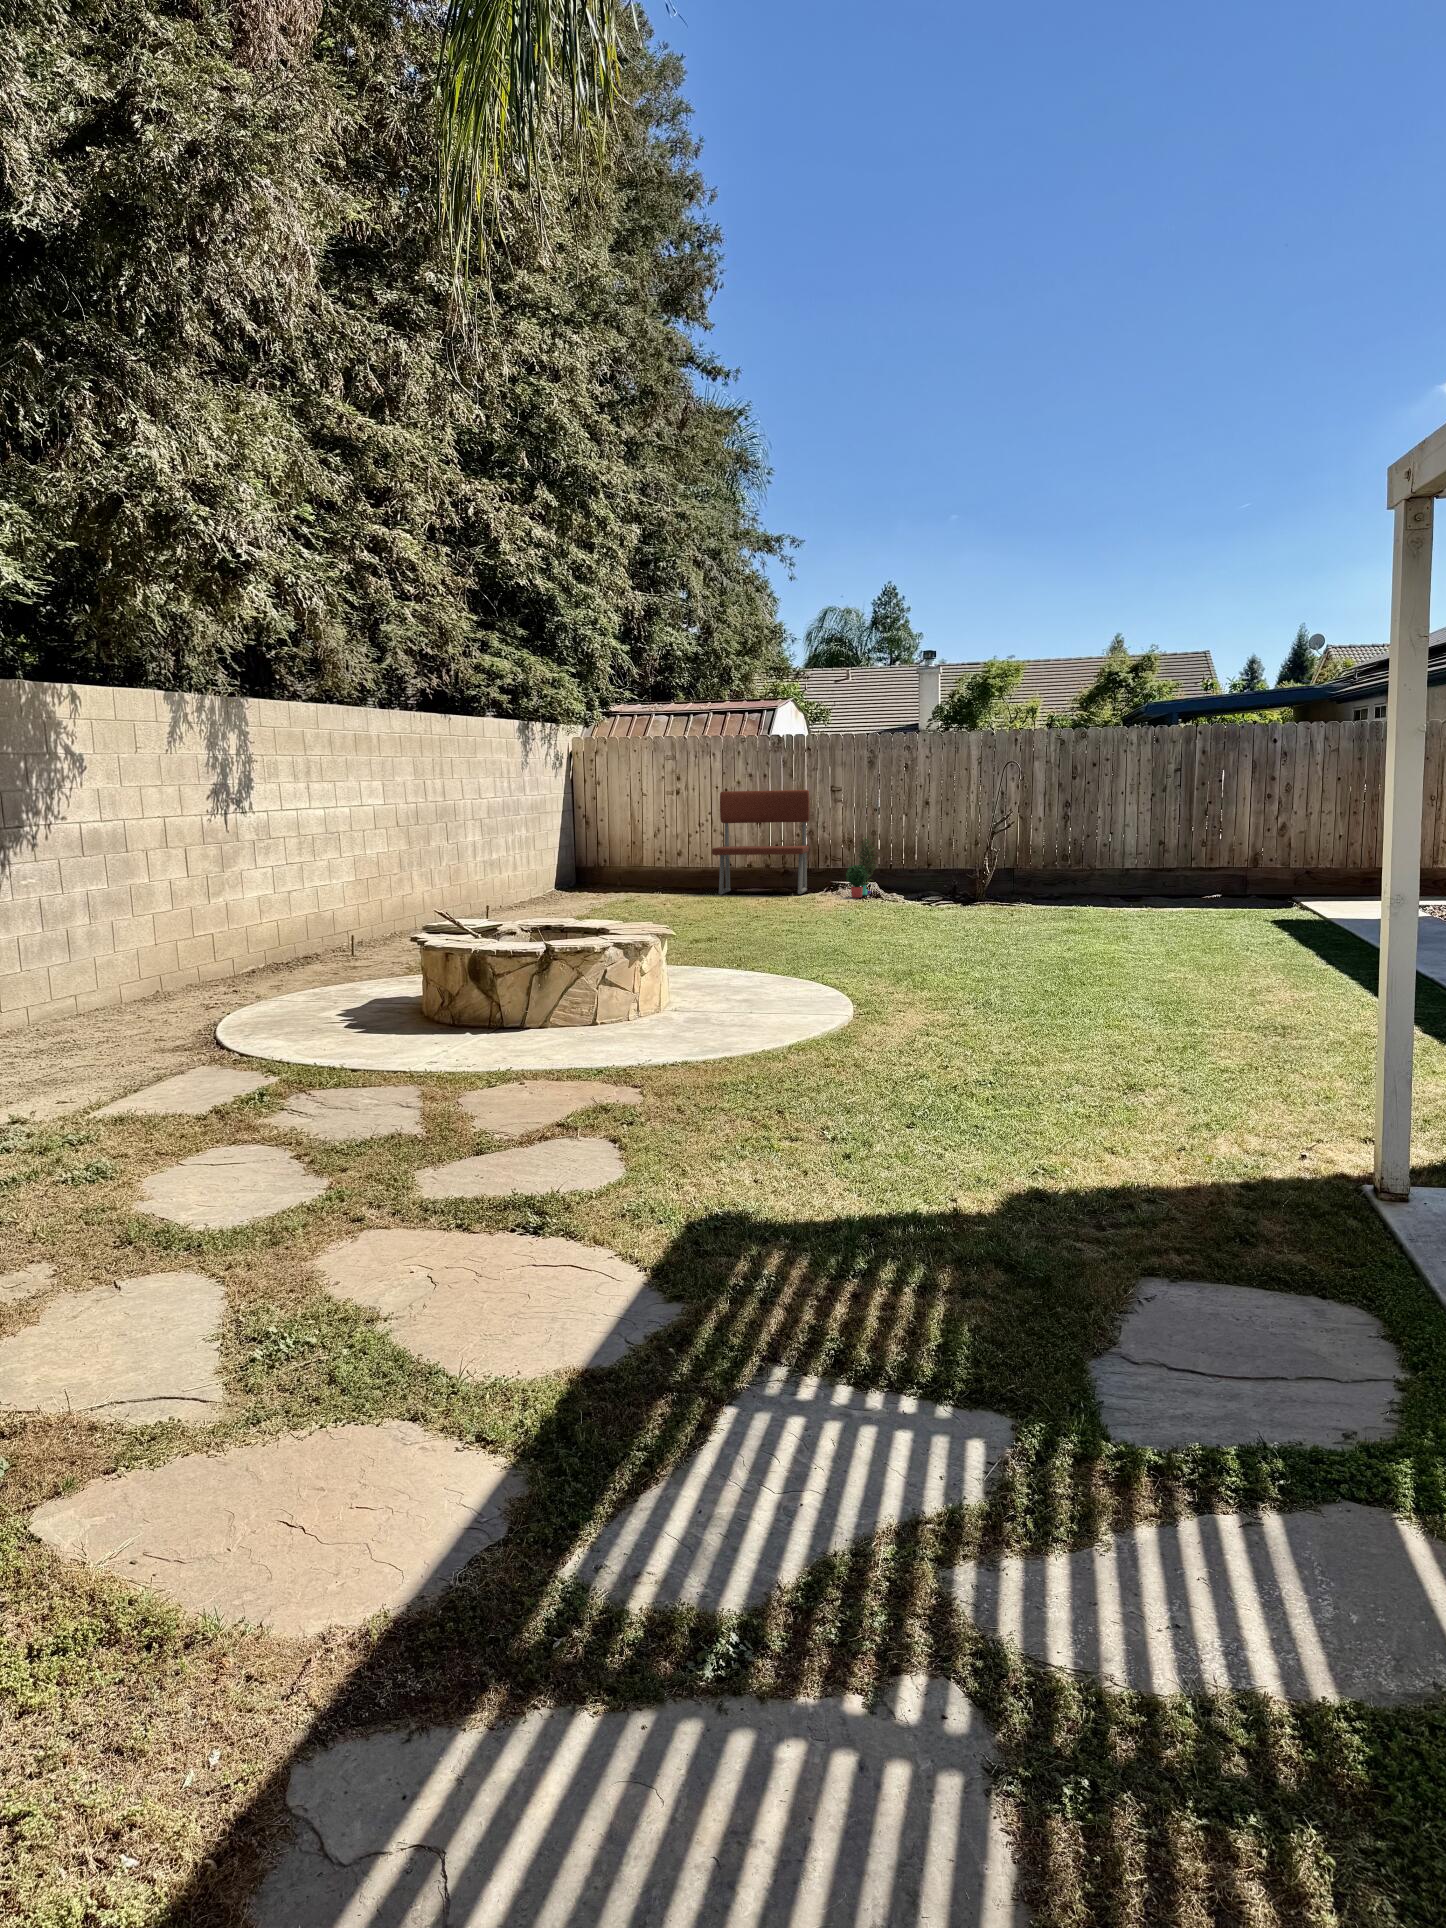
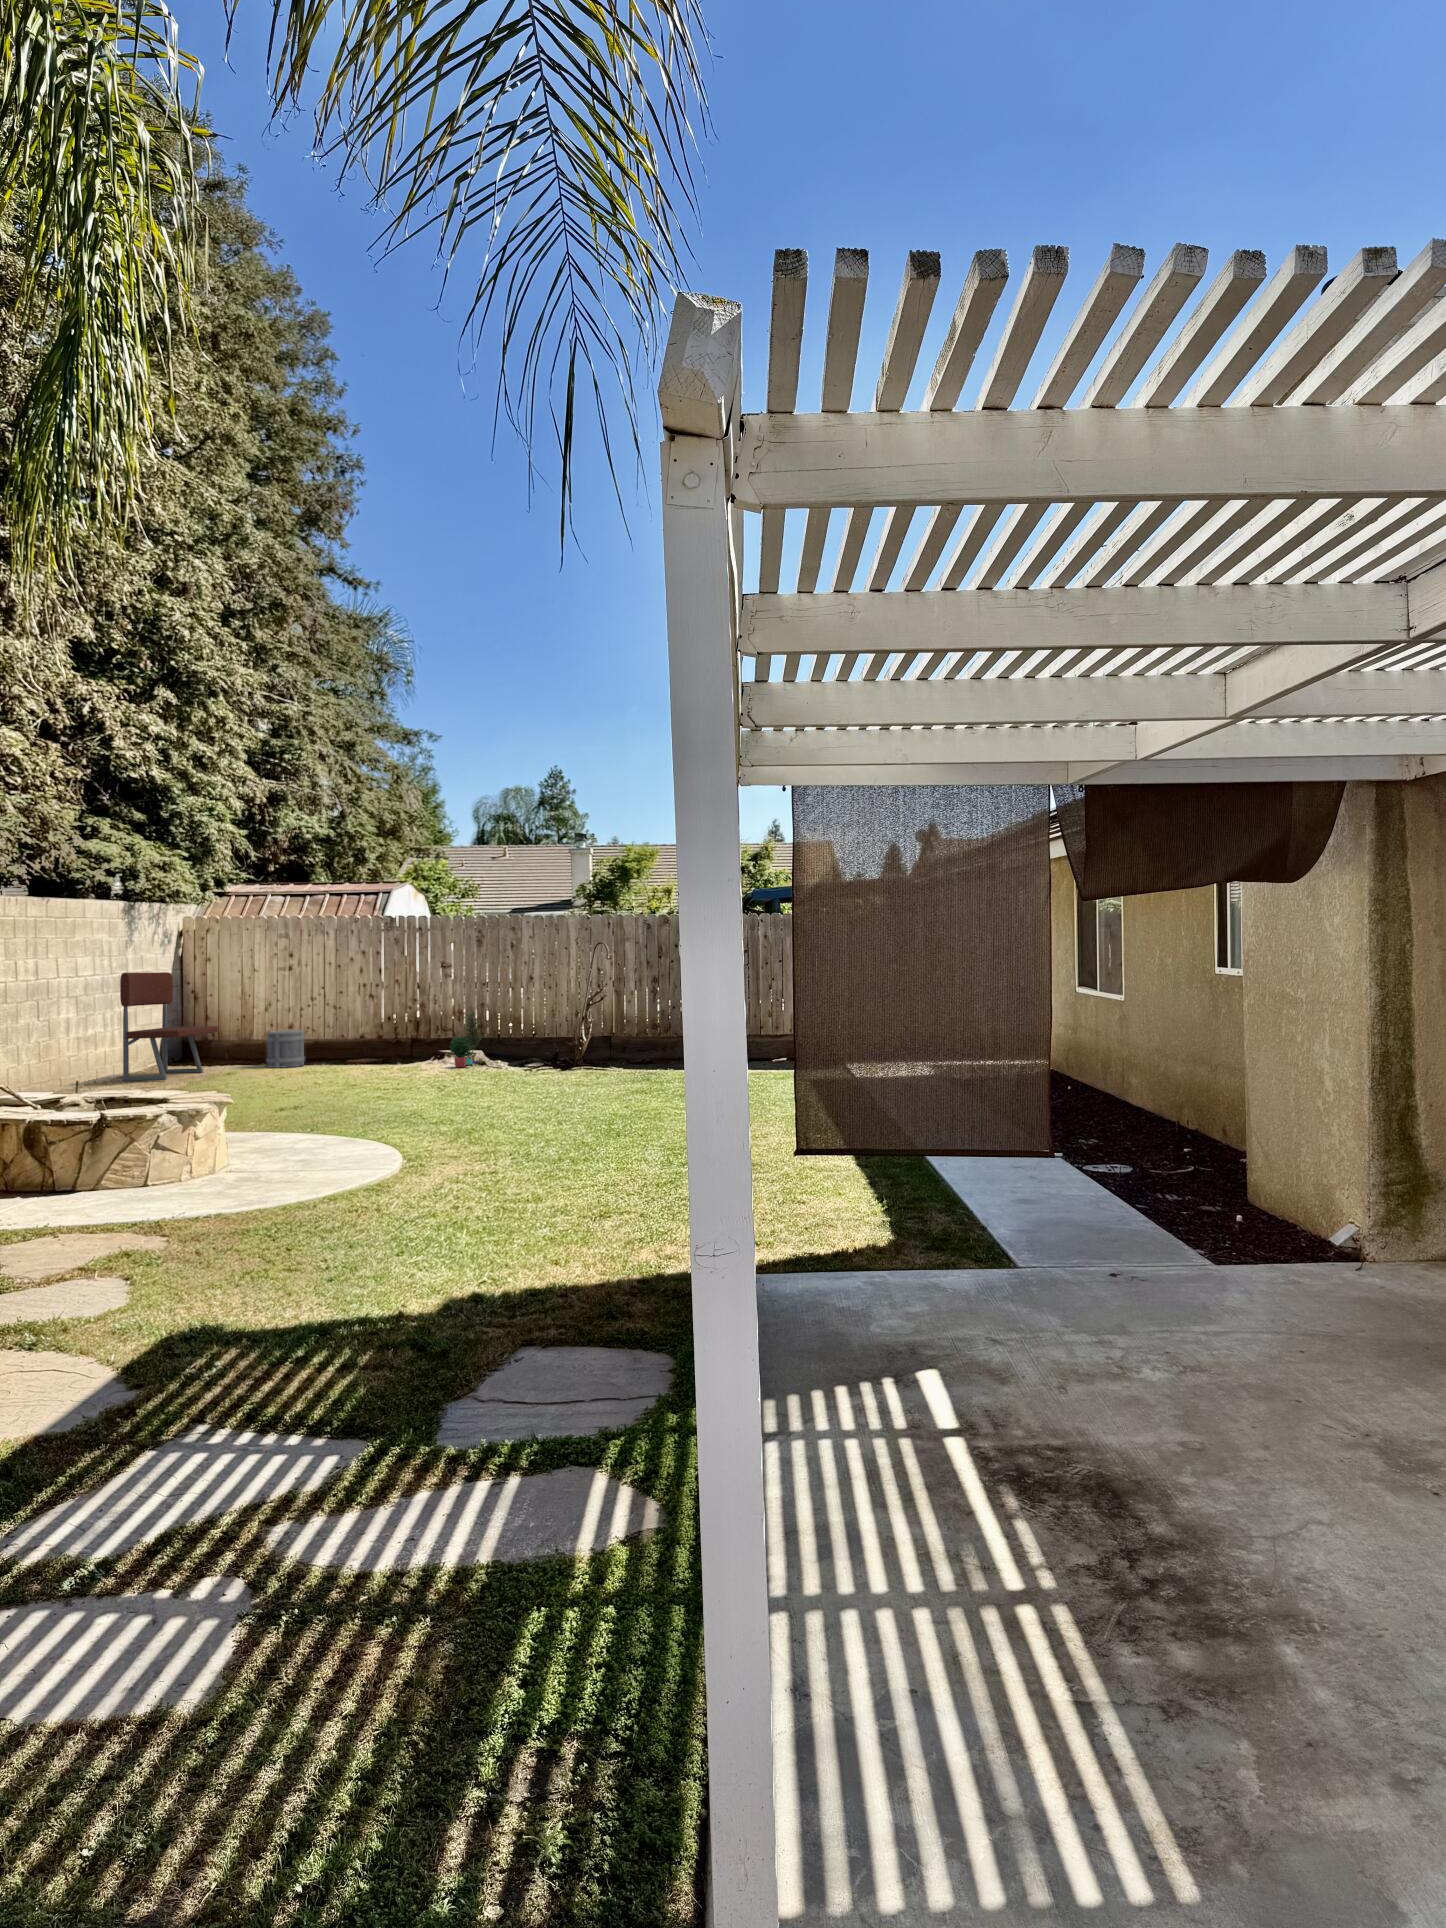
bench: present [712,790,810,895] -> present [120,972,218,1081]
bucket: none [658,854,696,893] -> present [266,1030,305,1068]

